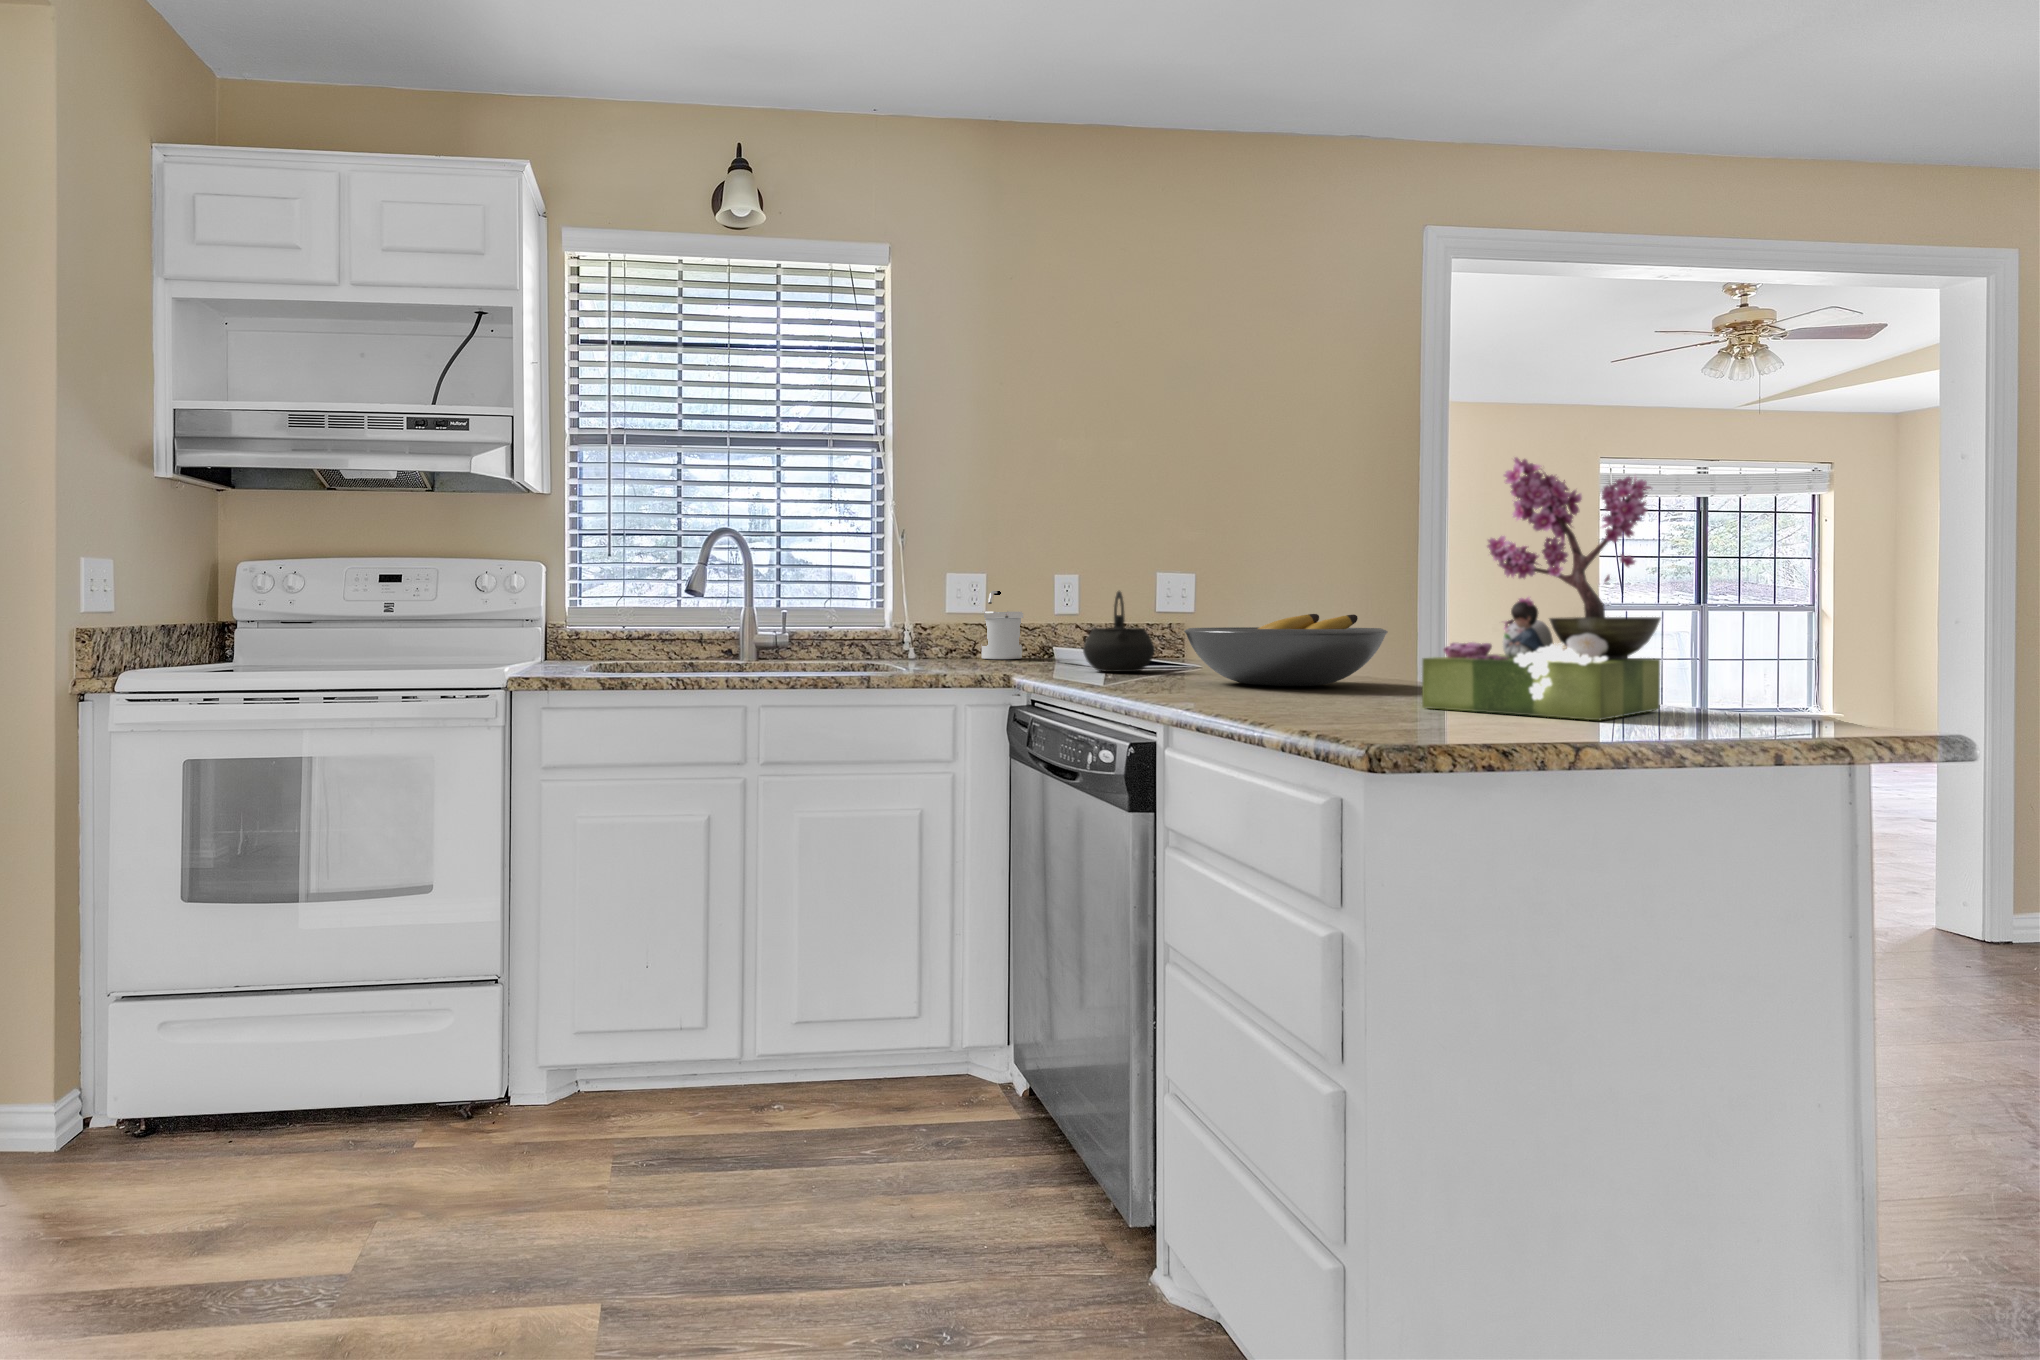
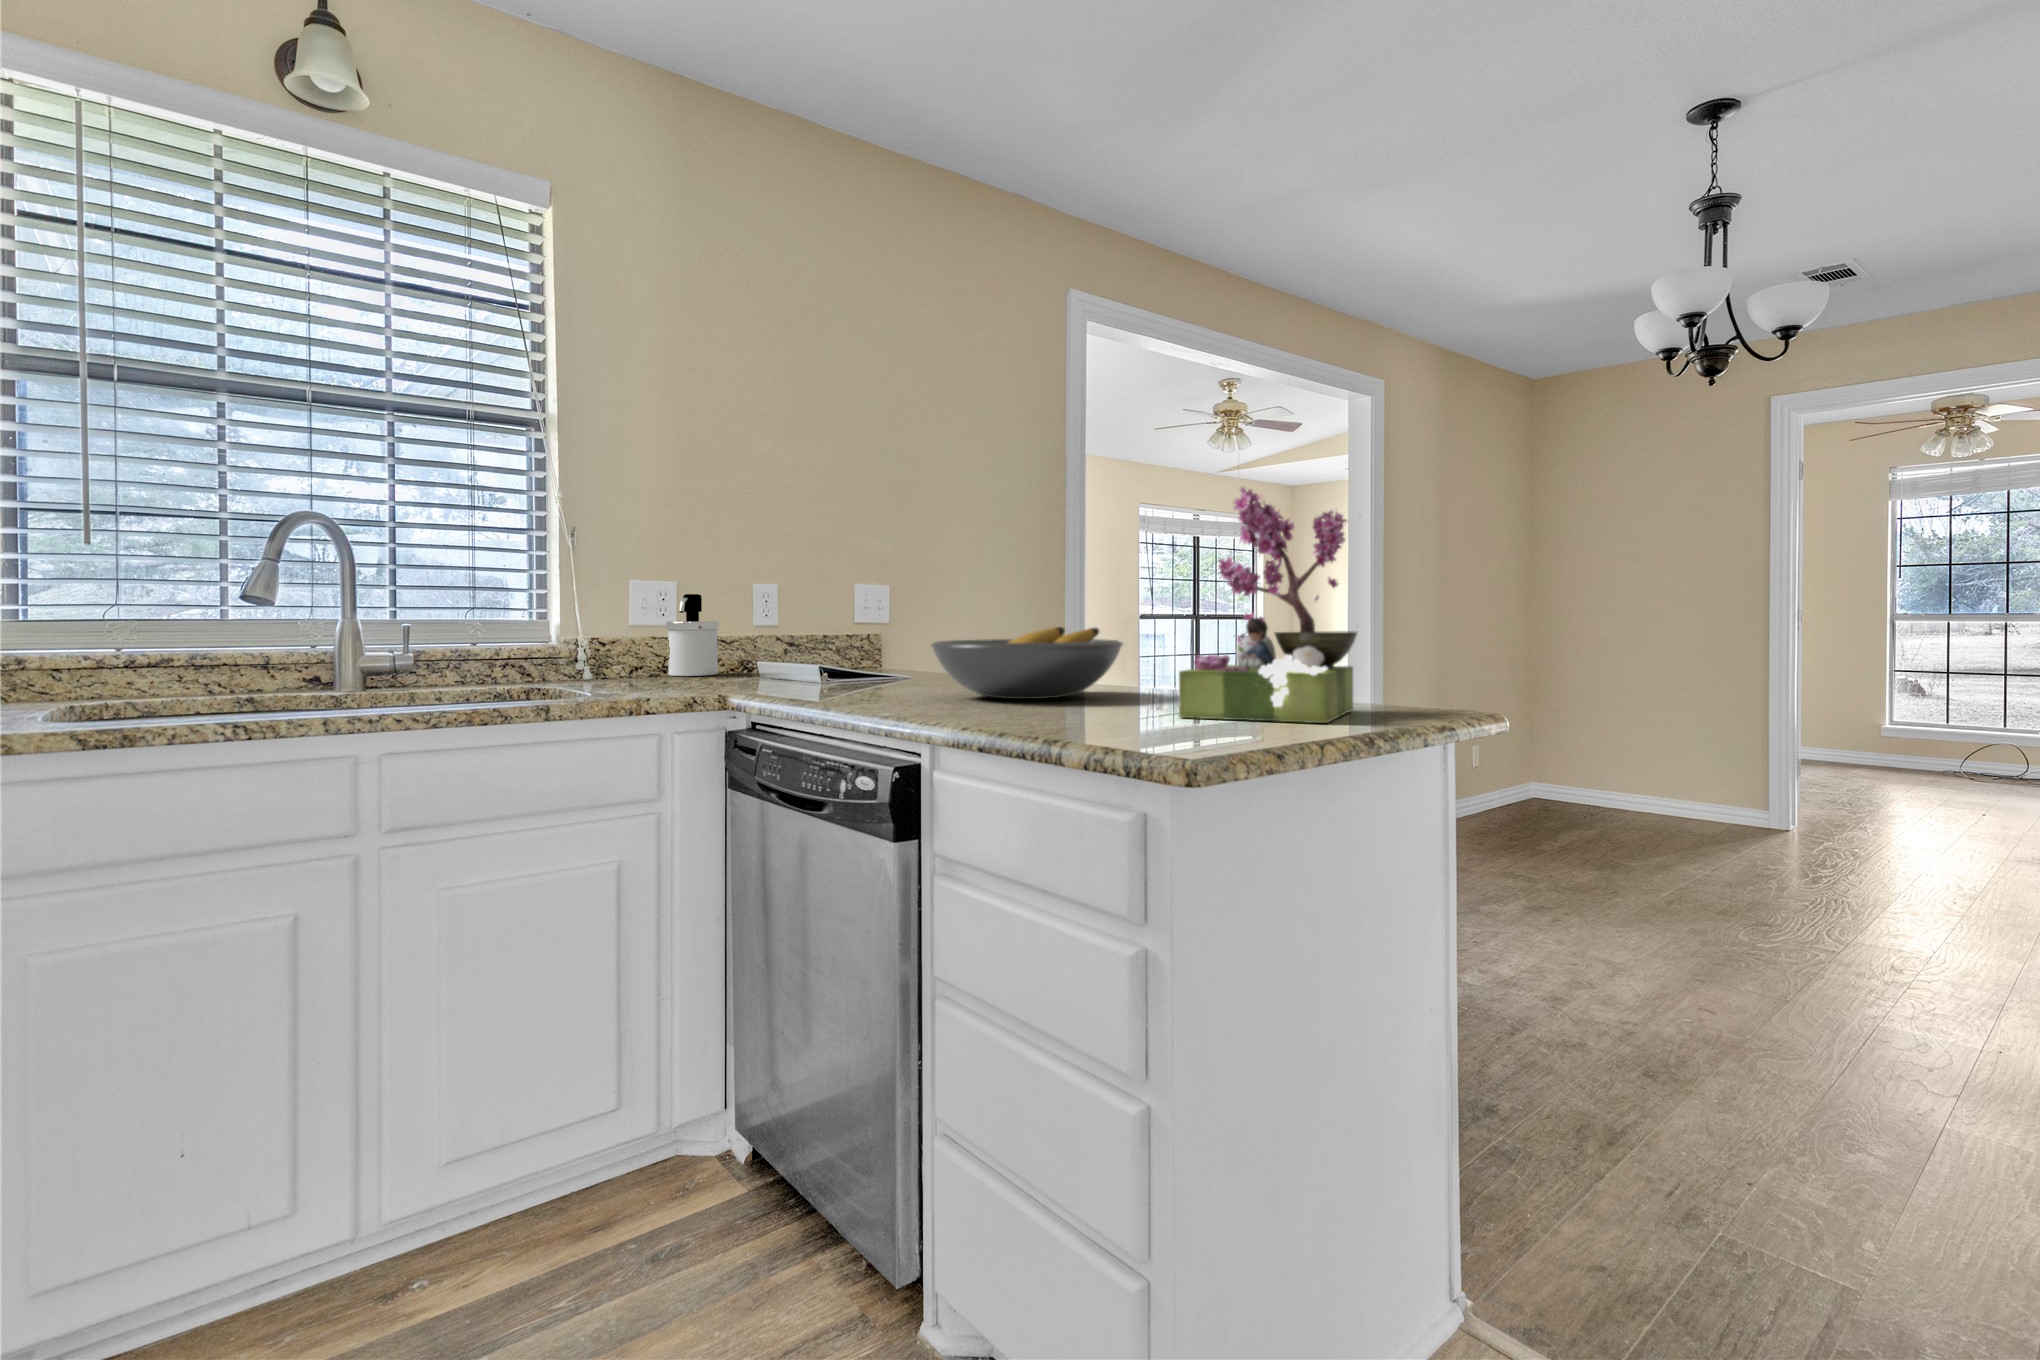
kettle: present [1083,591,1155,672] -> none [807,600,885,688]

